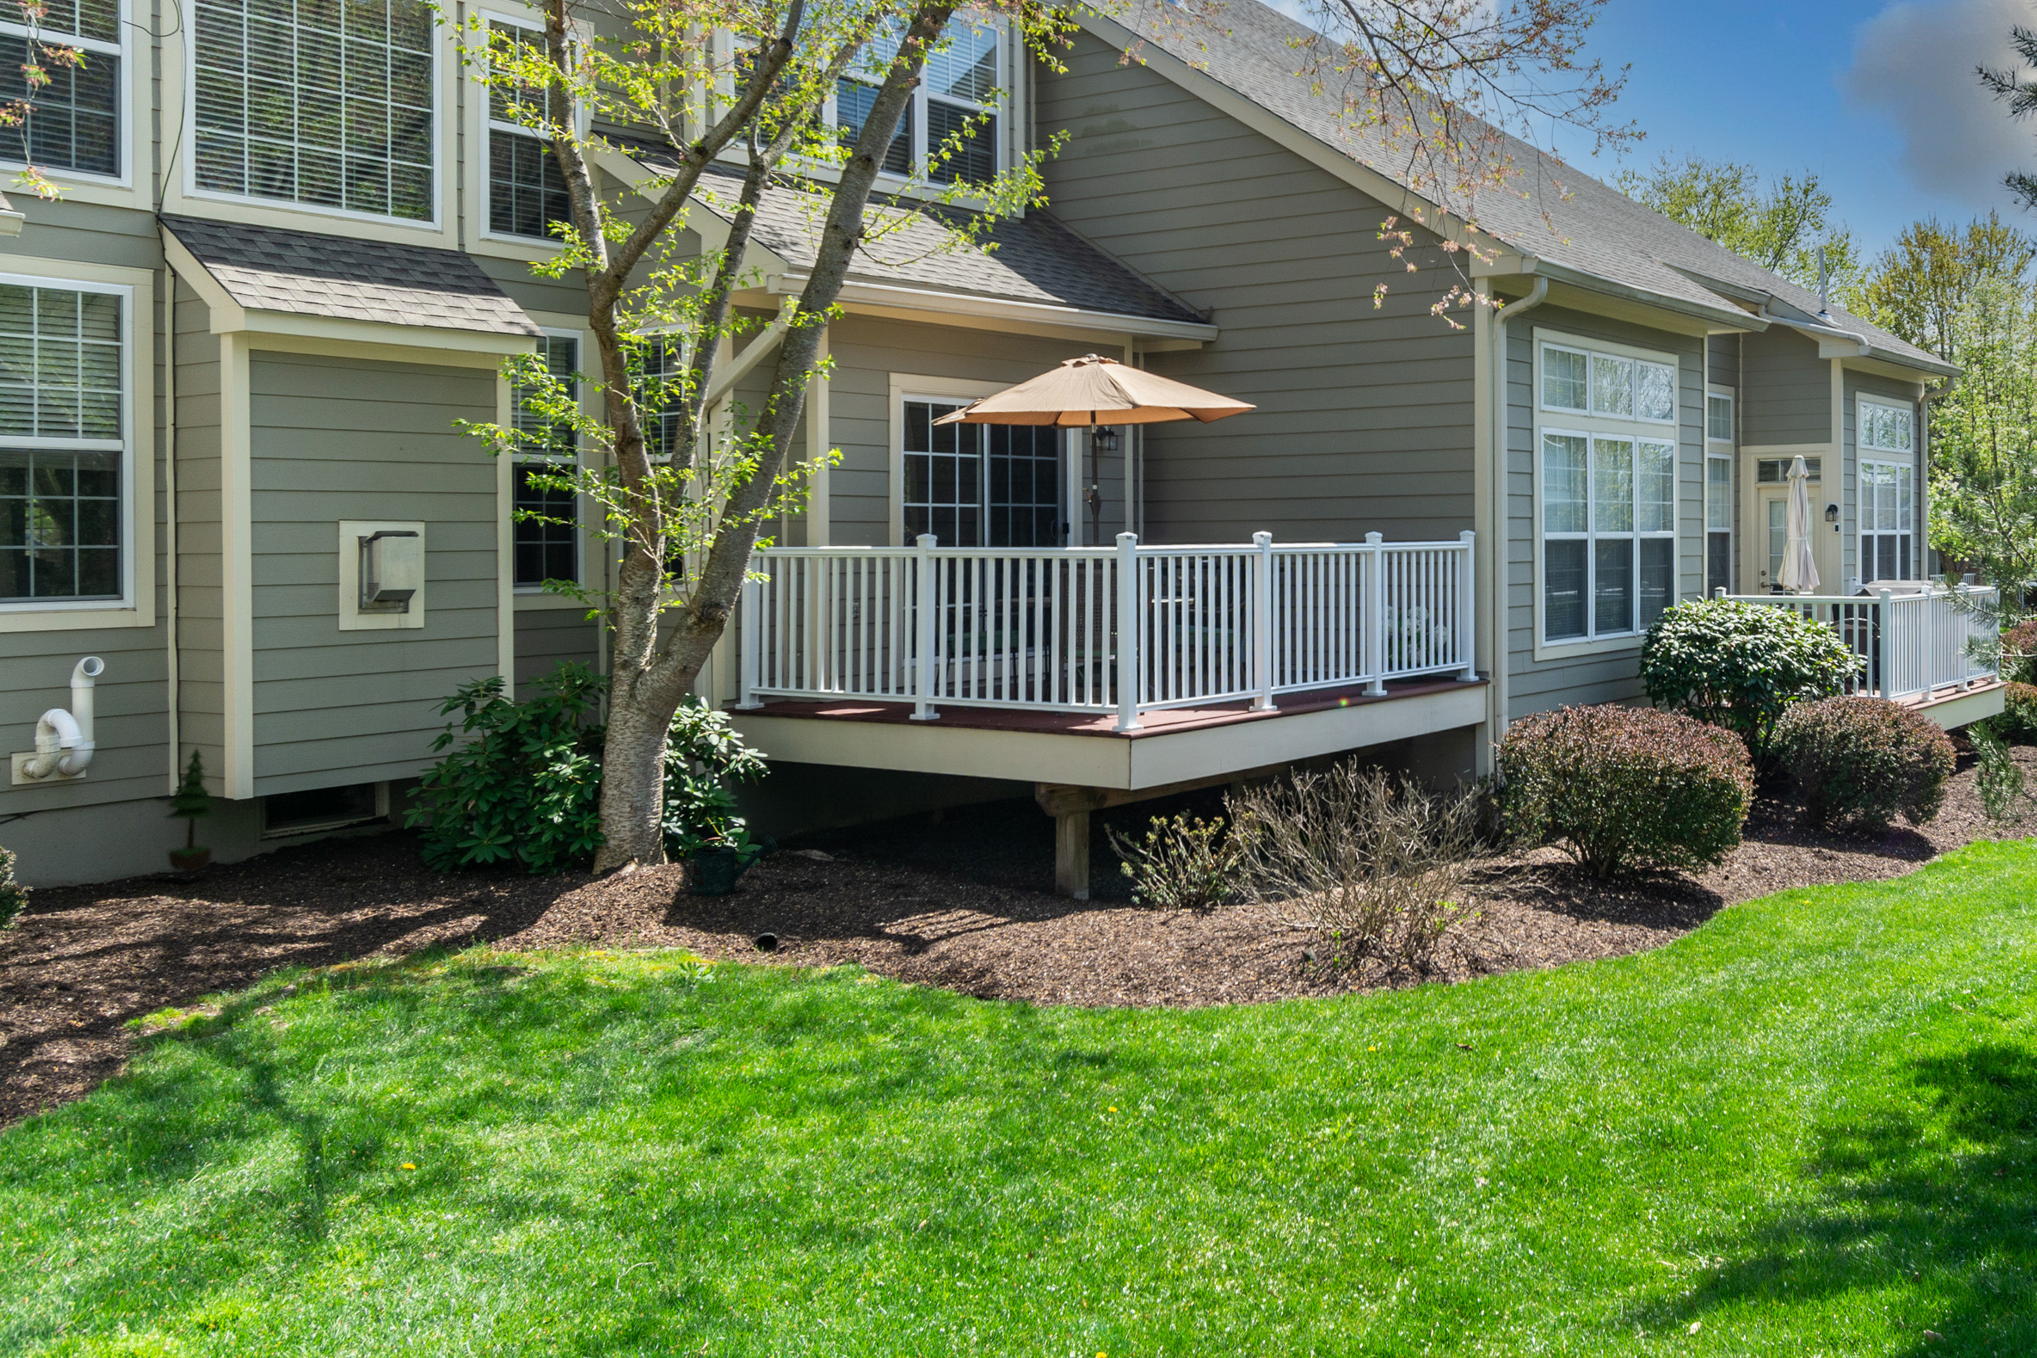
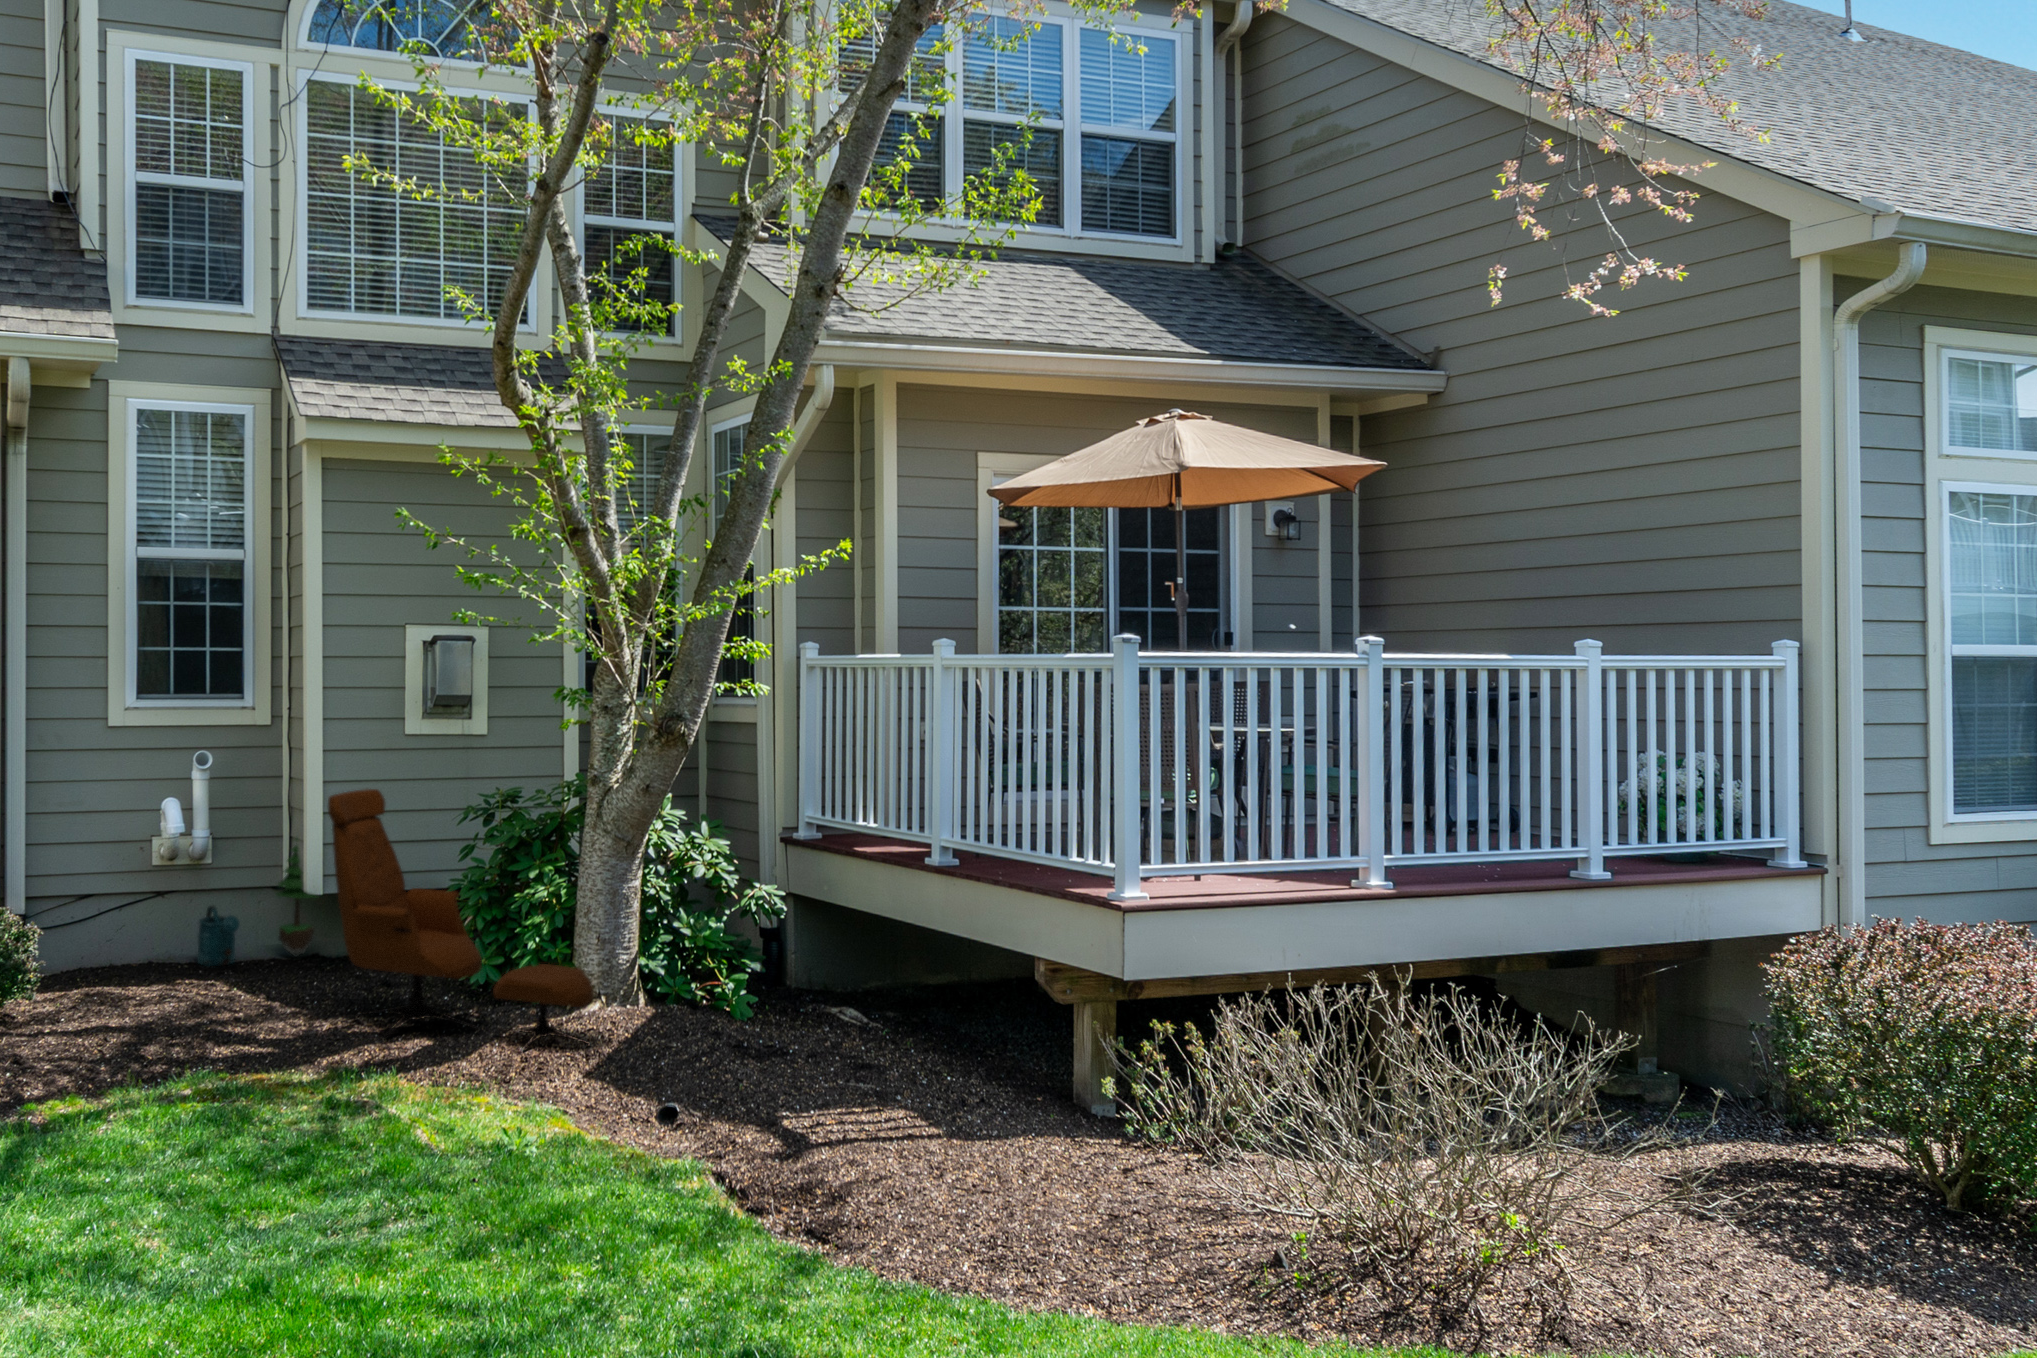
lounge chair: none [359,687,650,924] -> present [328,789,594,1053]
watering can: present [681,835,777,897] -> present [197,906,239,966]

